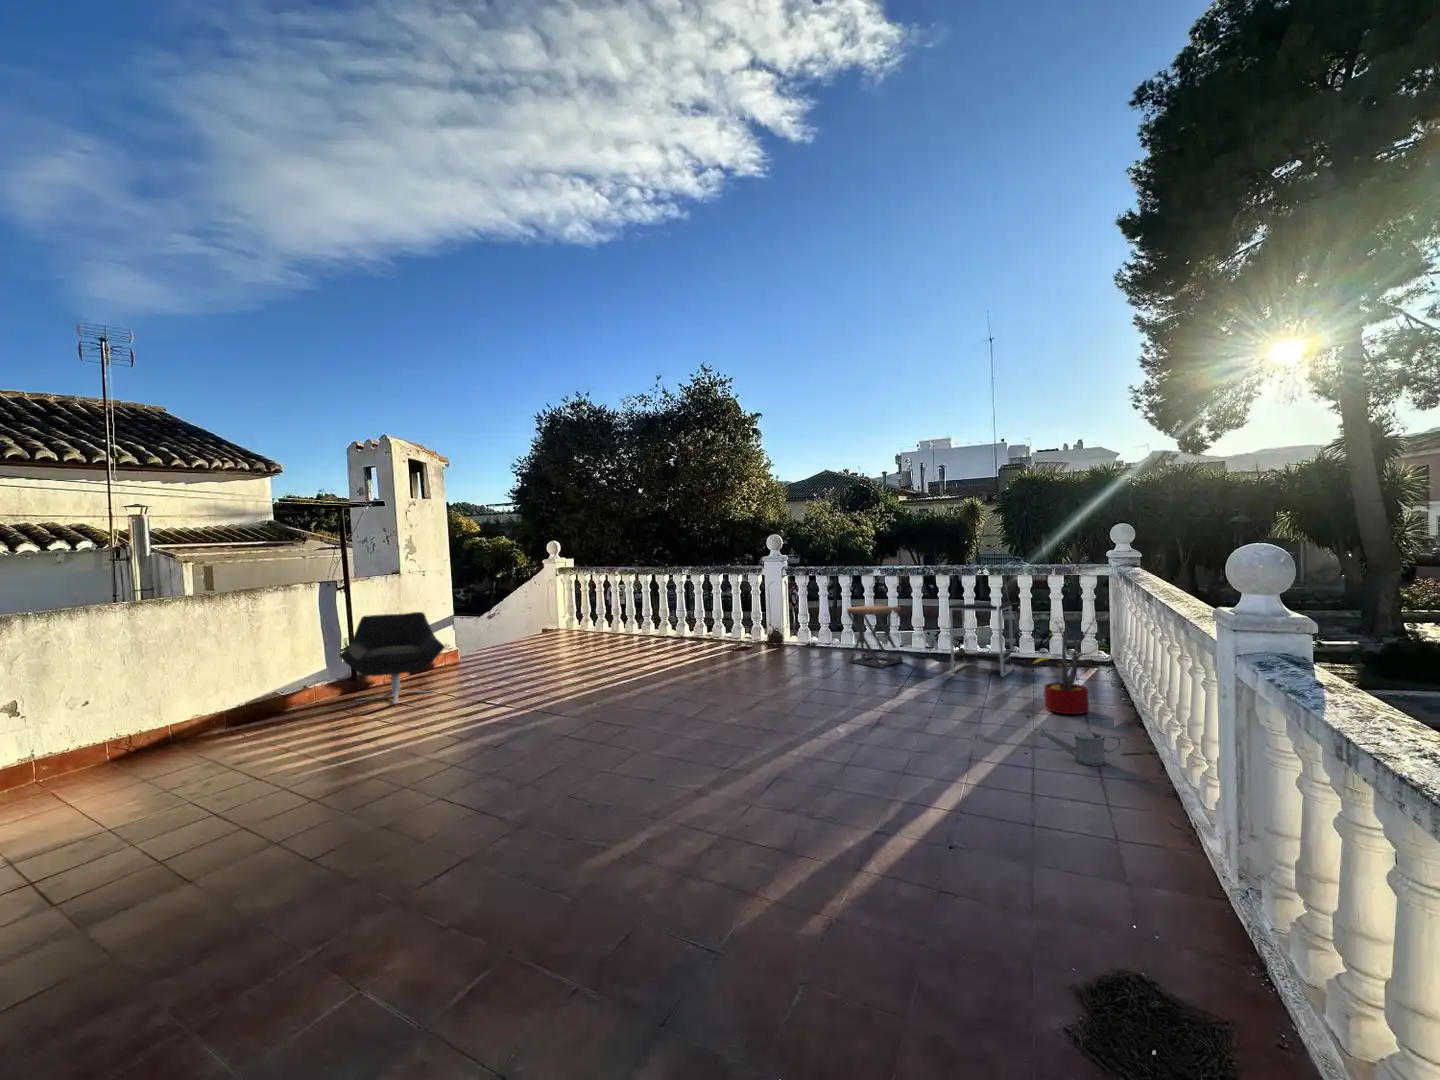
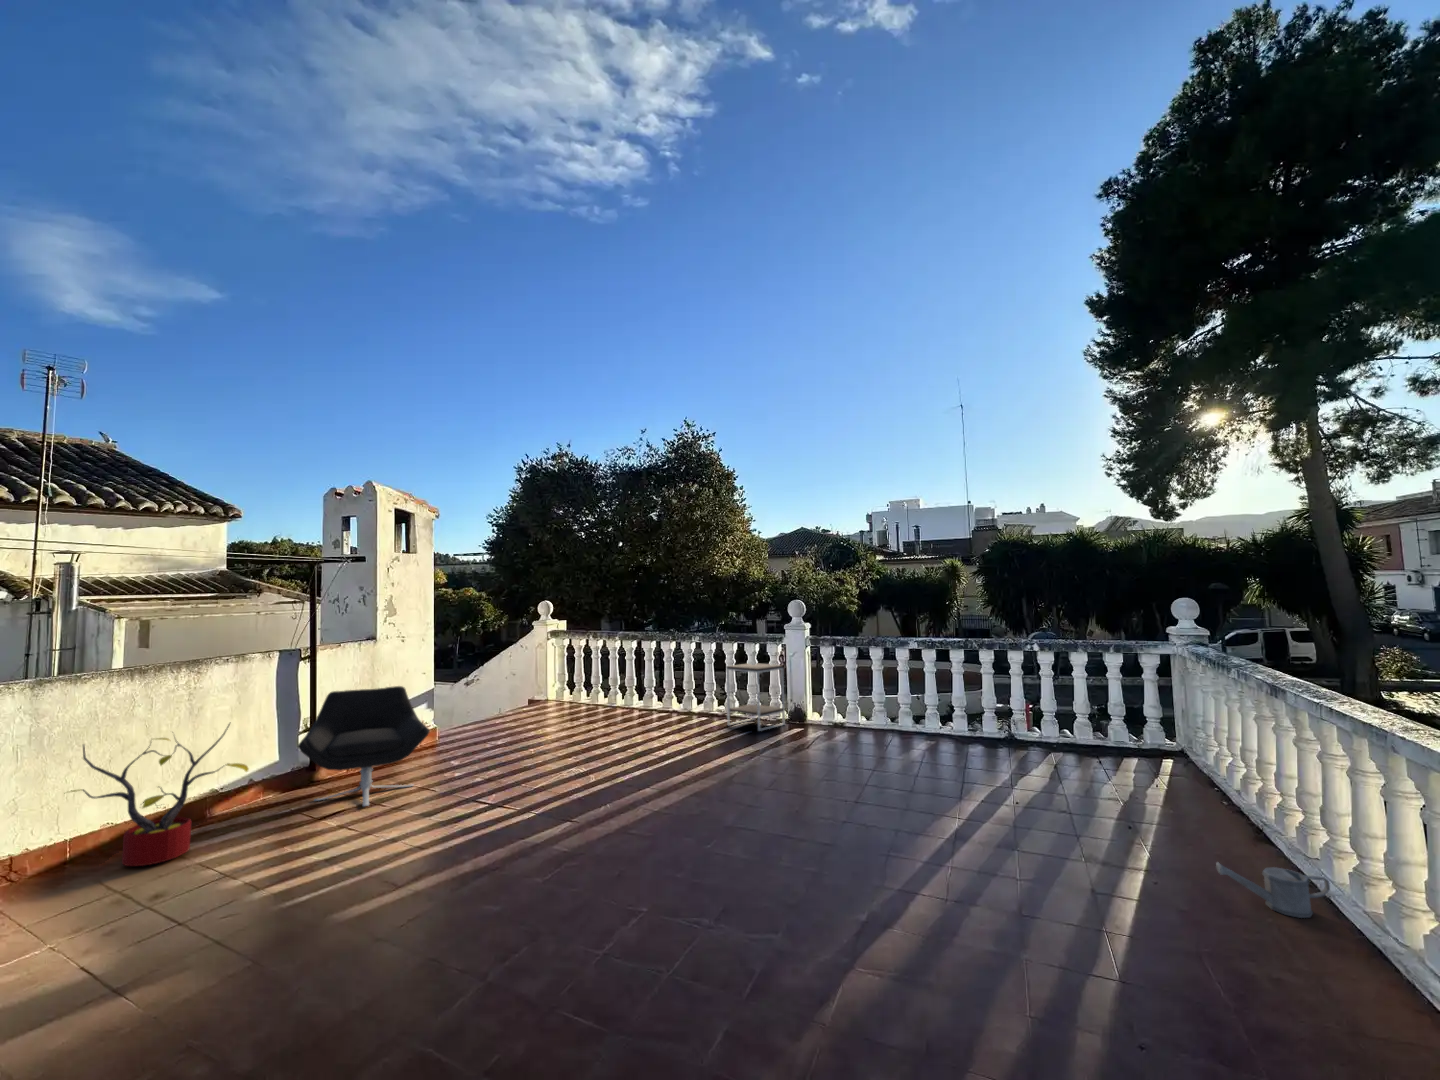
side table: present [949,602,1014,677] -> present [726,664,785,731]
stool: present [847,605,903,667] -> none [883,677,946,750]
decorative plant: present [1034,617,1096,714] -> present [71,724,248,866]

